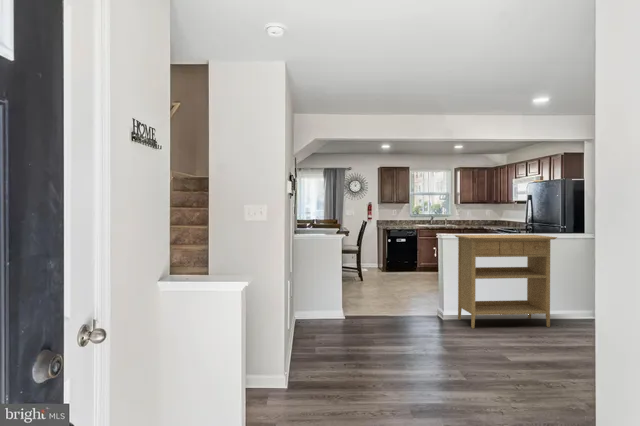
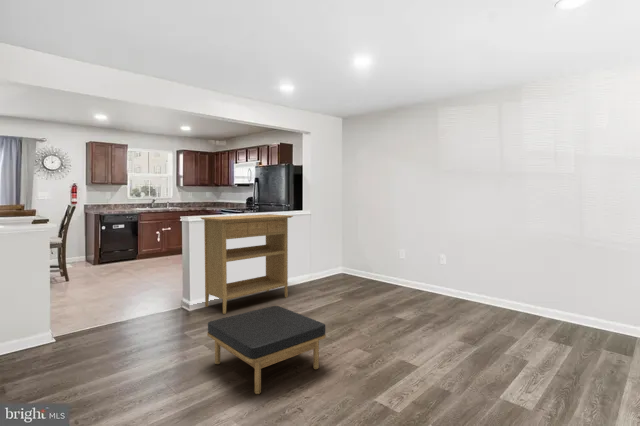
ottoman: none [439,325,552,393] -> present [207,306,326,394]

